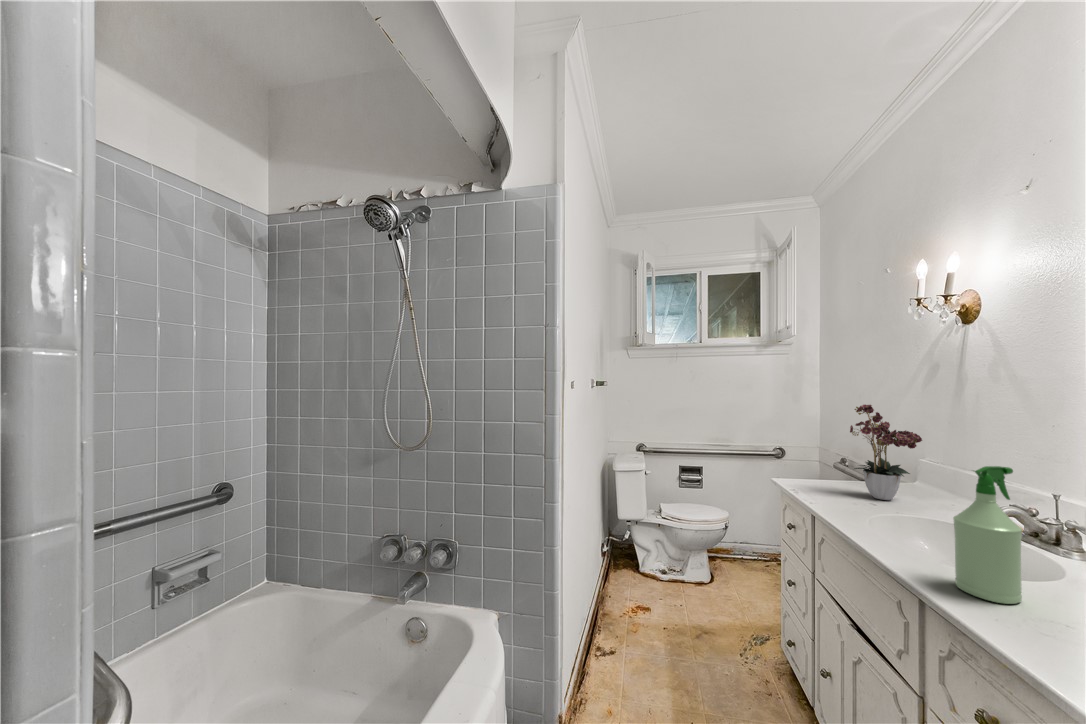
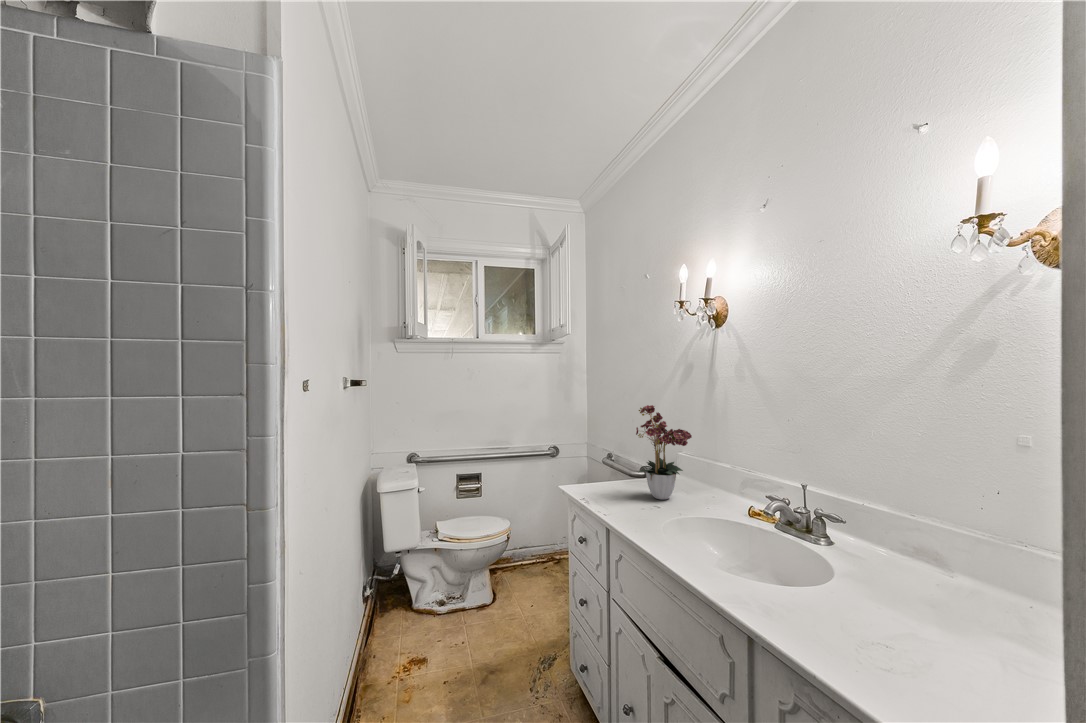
spray bottle: present [953,466,1022,604] -> none [778,479,838,633]

